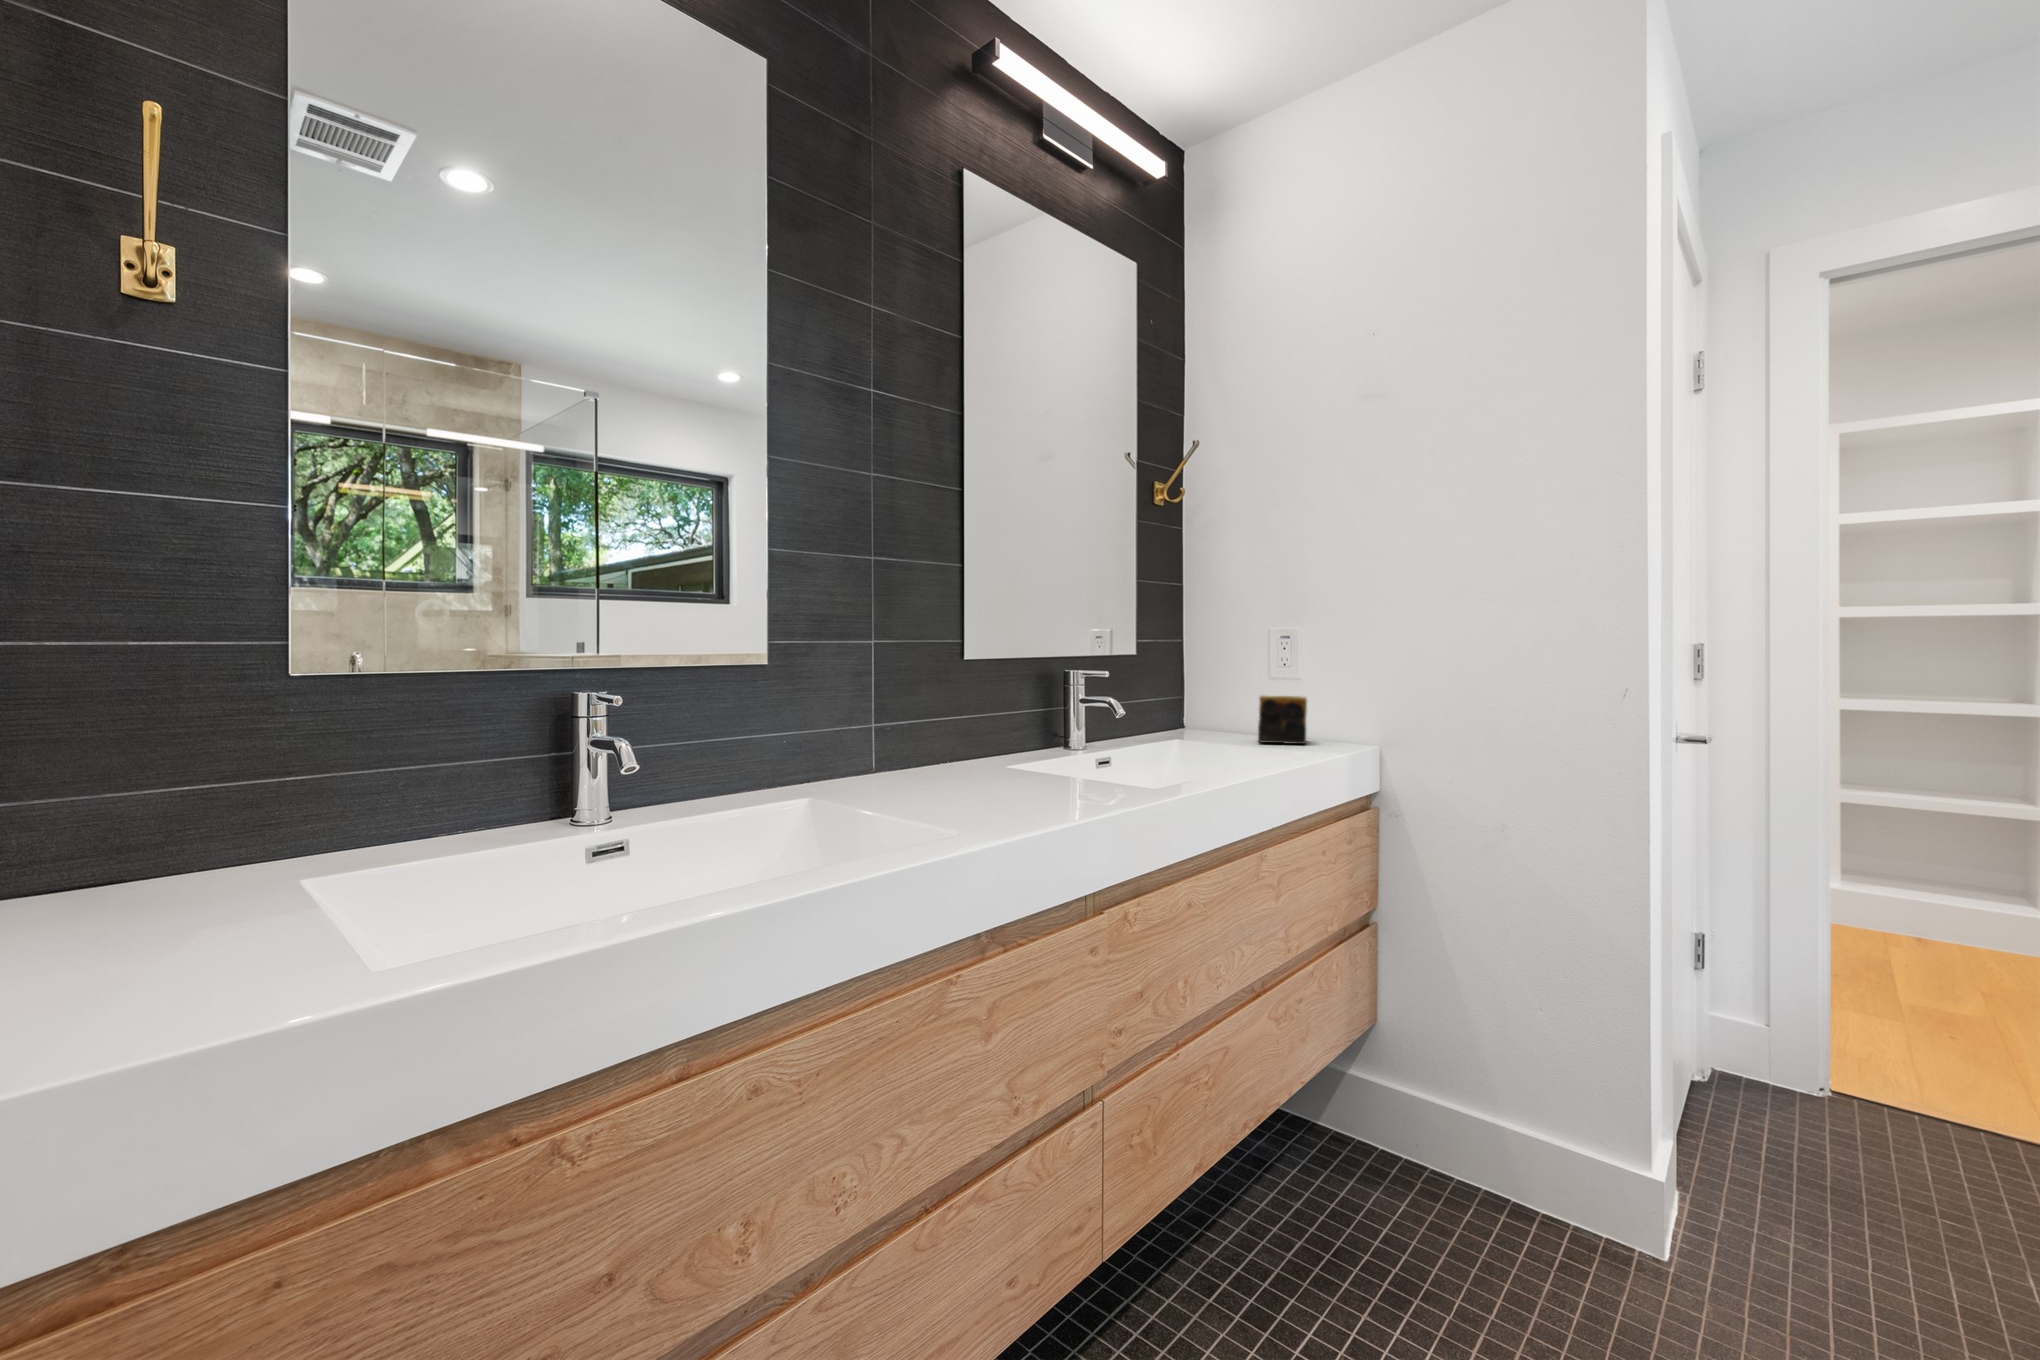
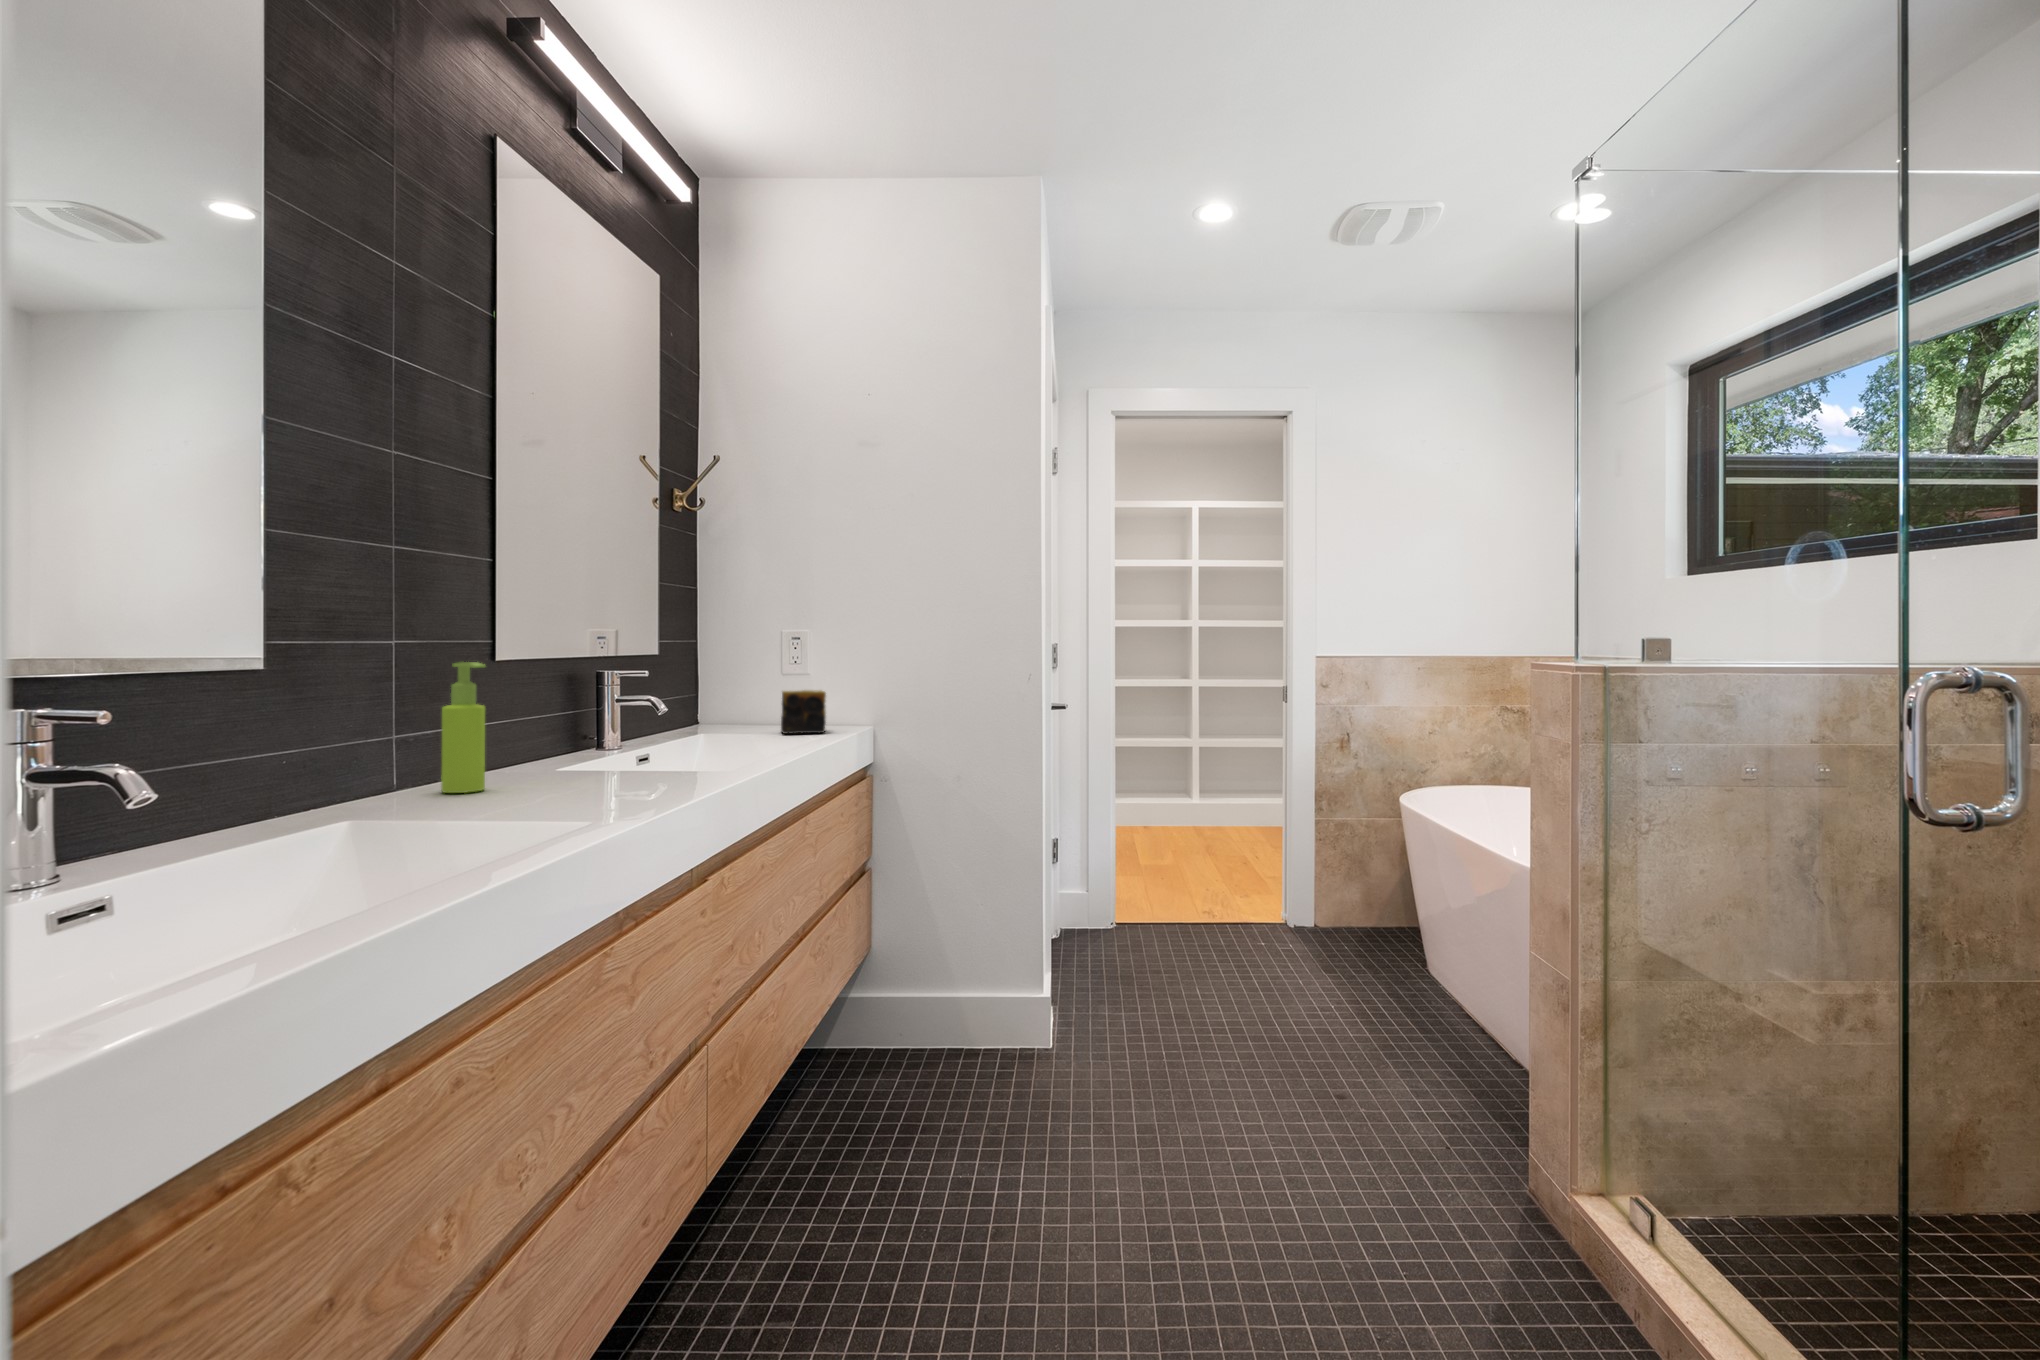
soap dispenser: none [906,659,942,780] -> present [441,662,485,793]

